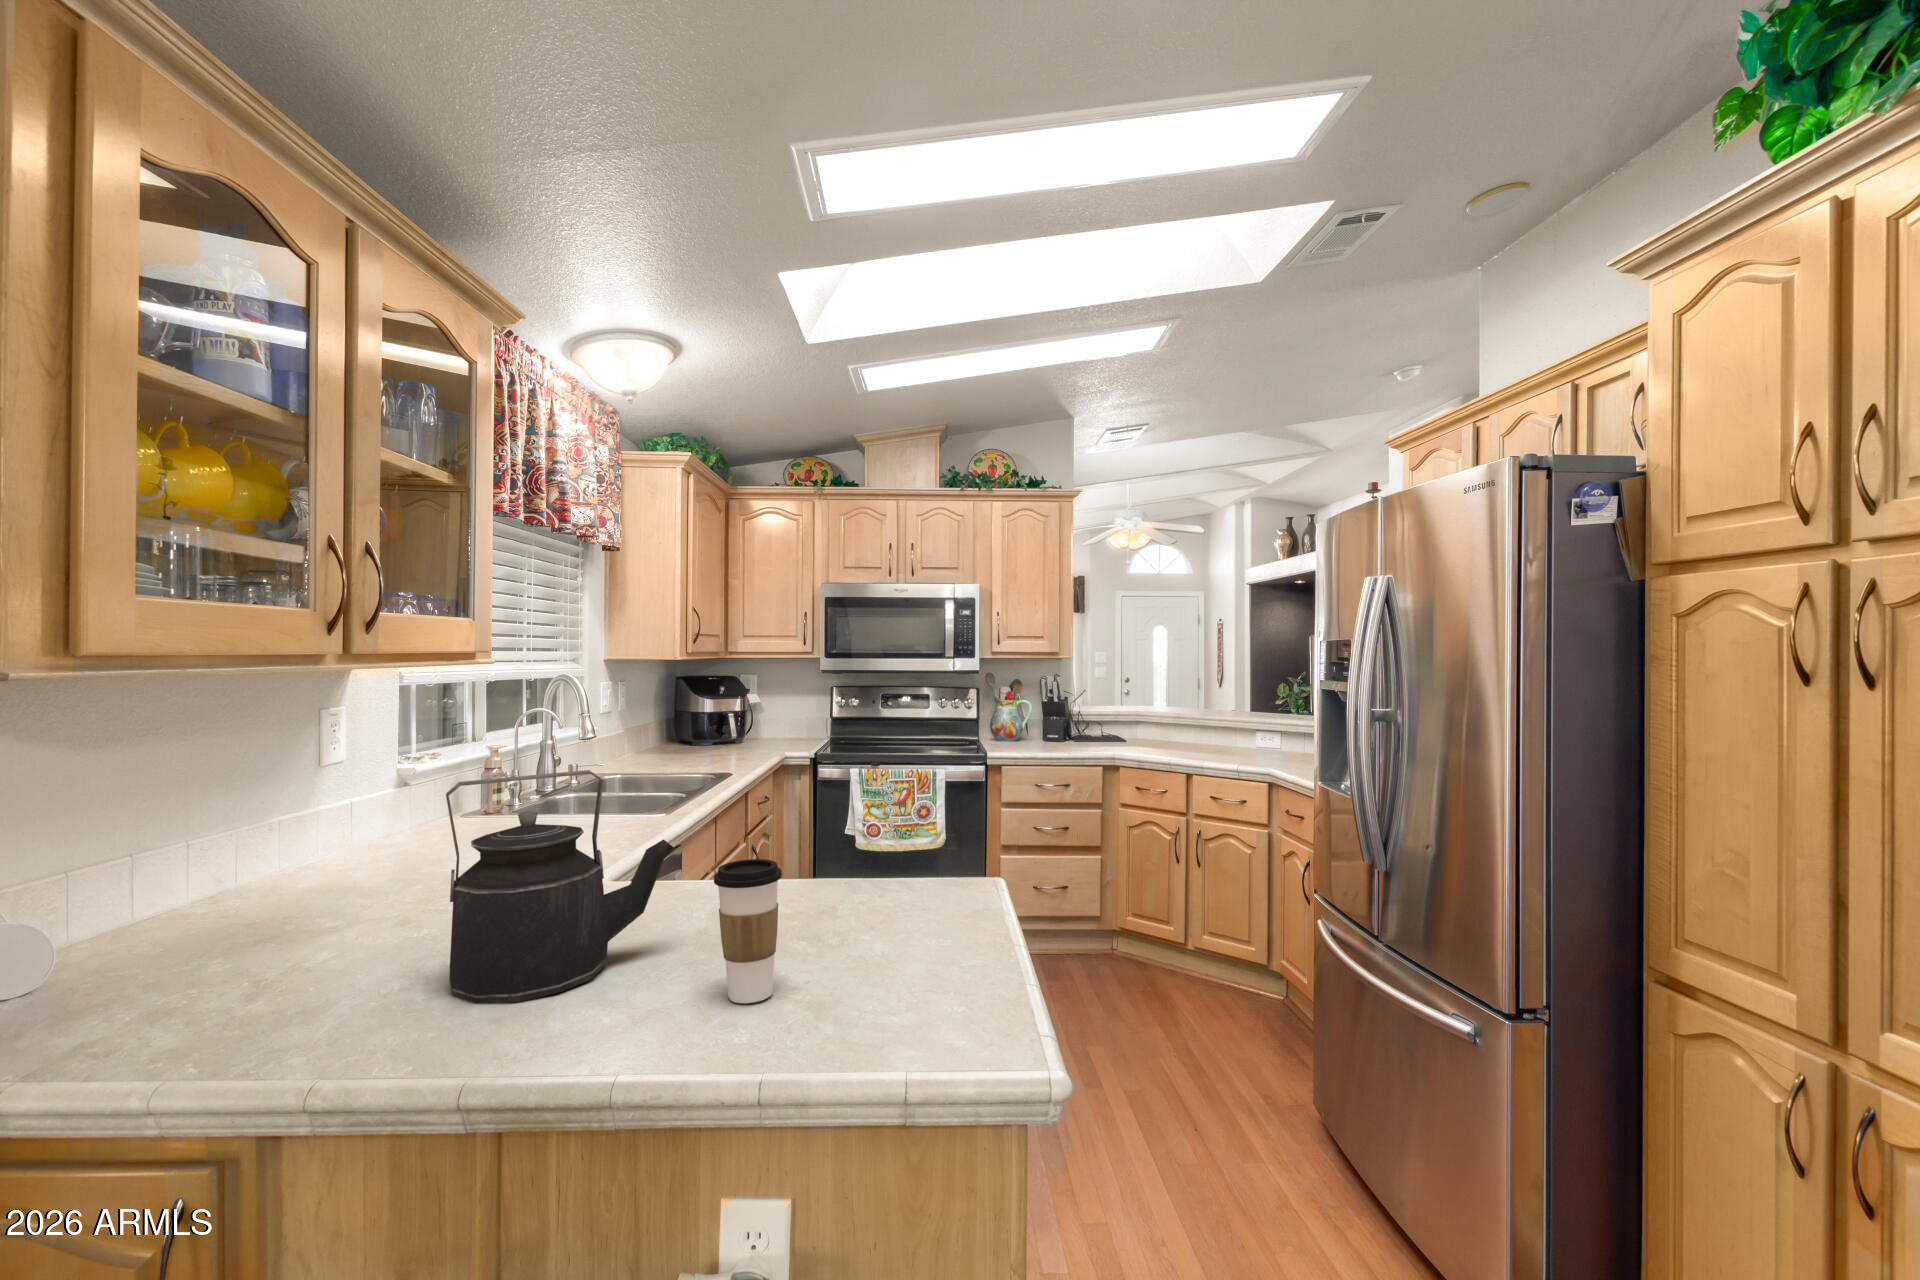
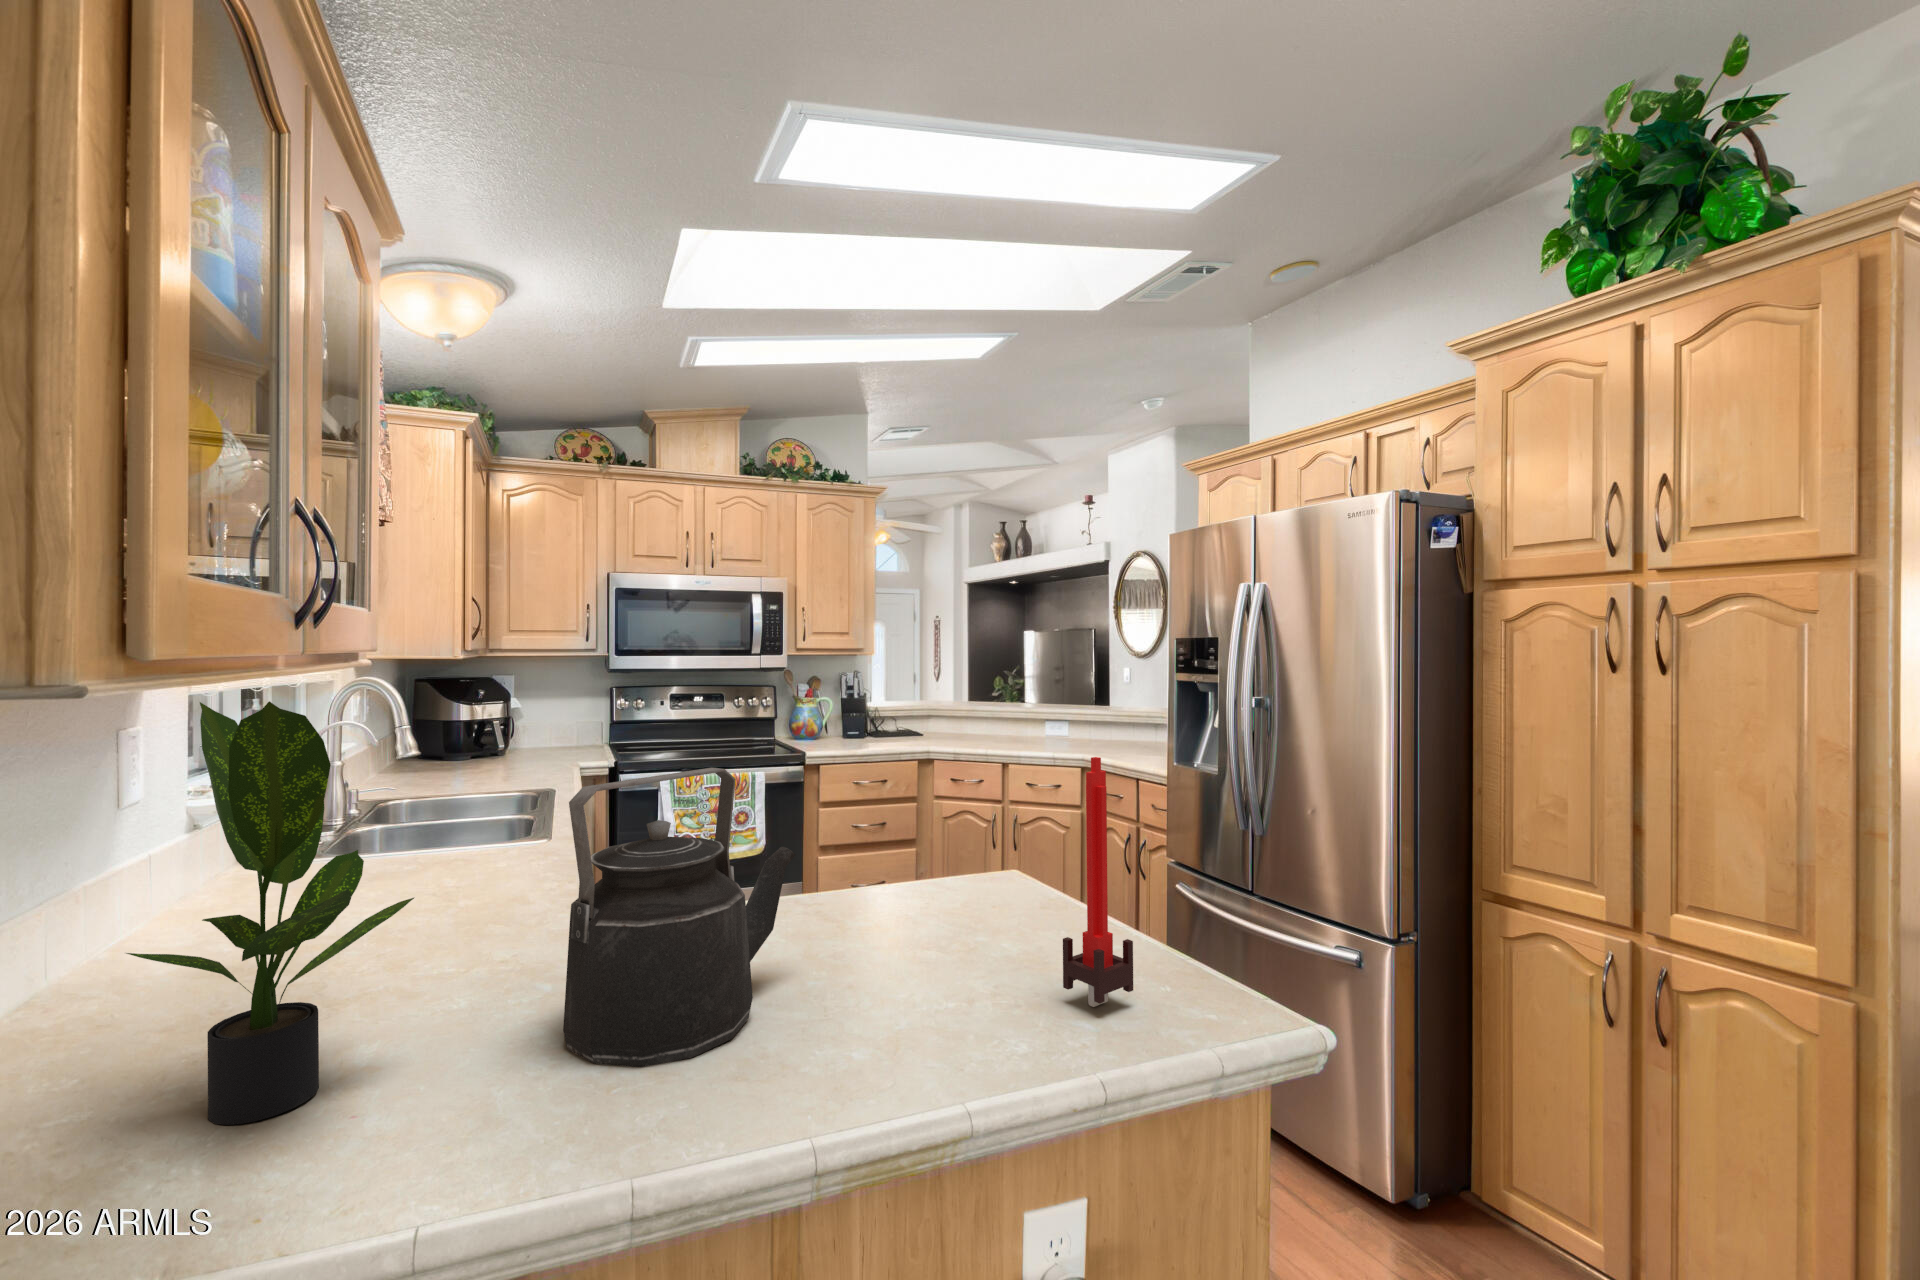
potted plant: none [166,713,354,998] -> present [126,701,414,1125]
candle: none [846,776,902,1016] -> present [1063,757,1133,1007]
coffee cup: present [714,859,782,1003] -> none [914,856,987,1016]

